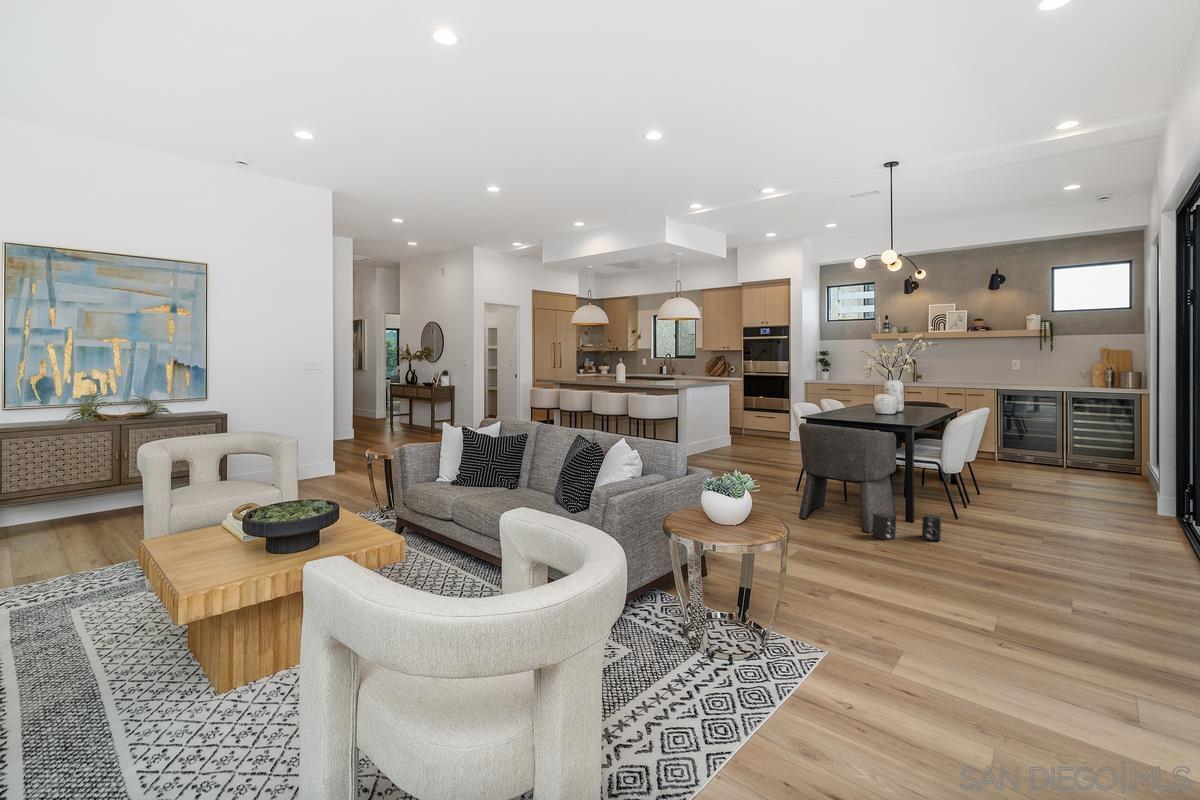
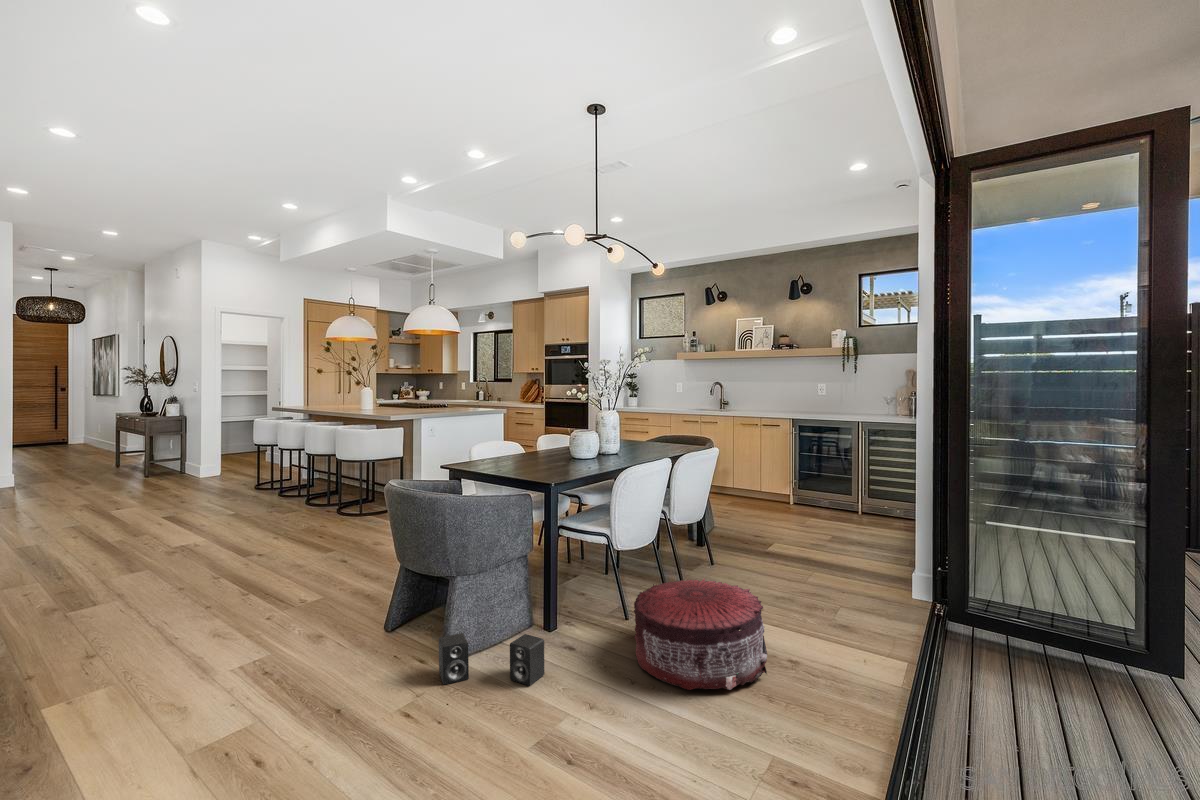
pouf: none [981,487,1088,544] -> present [634,578,767,690]

